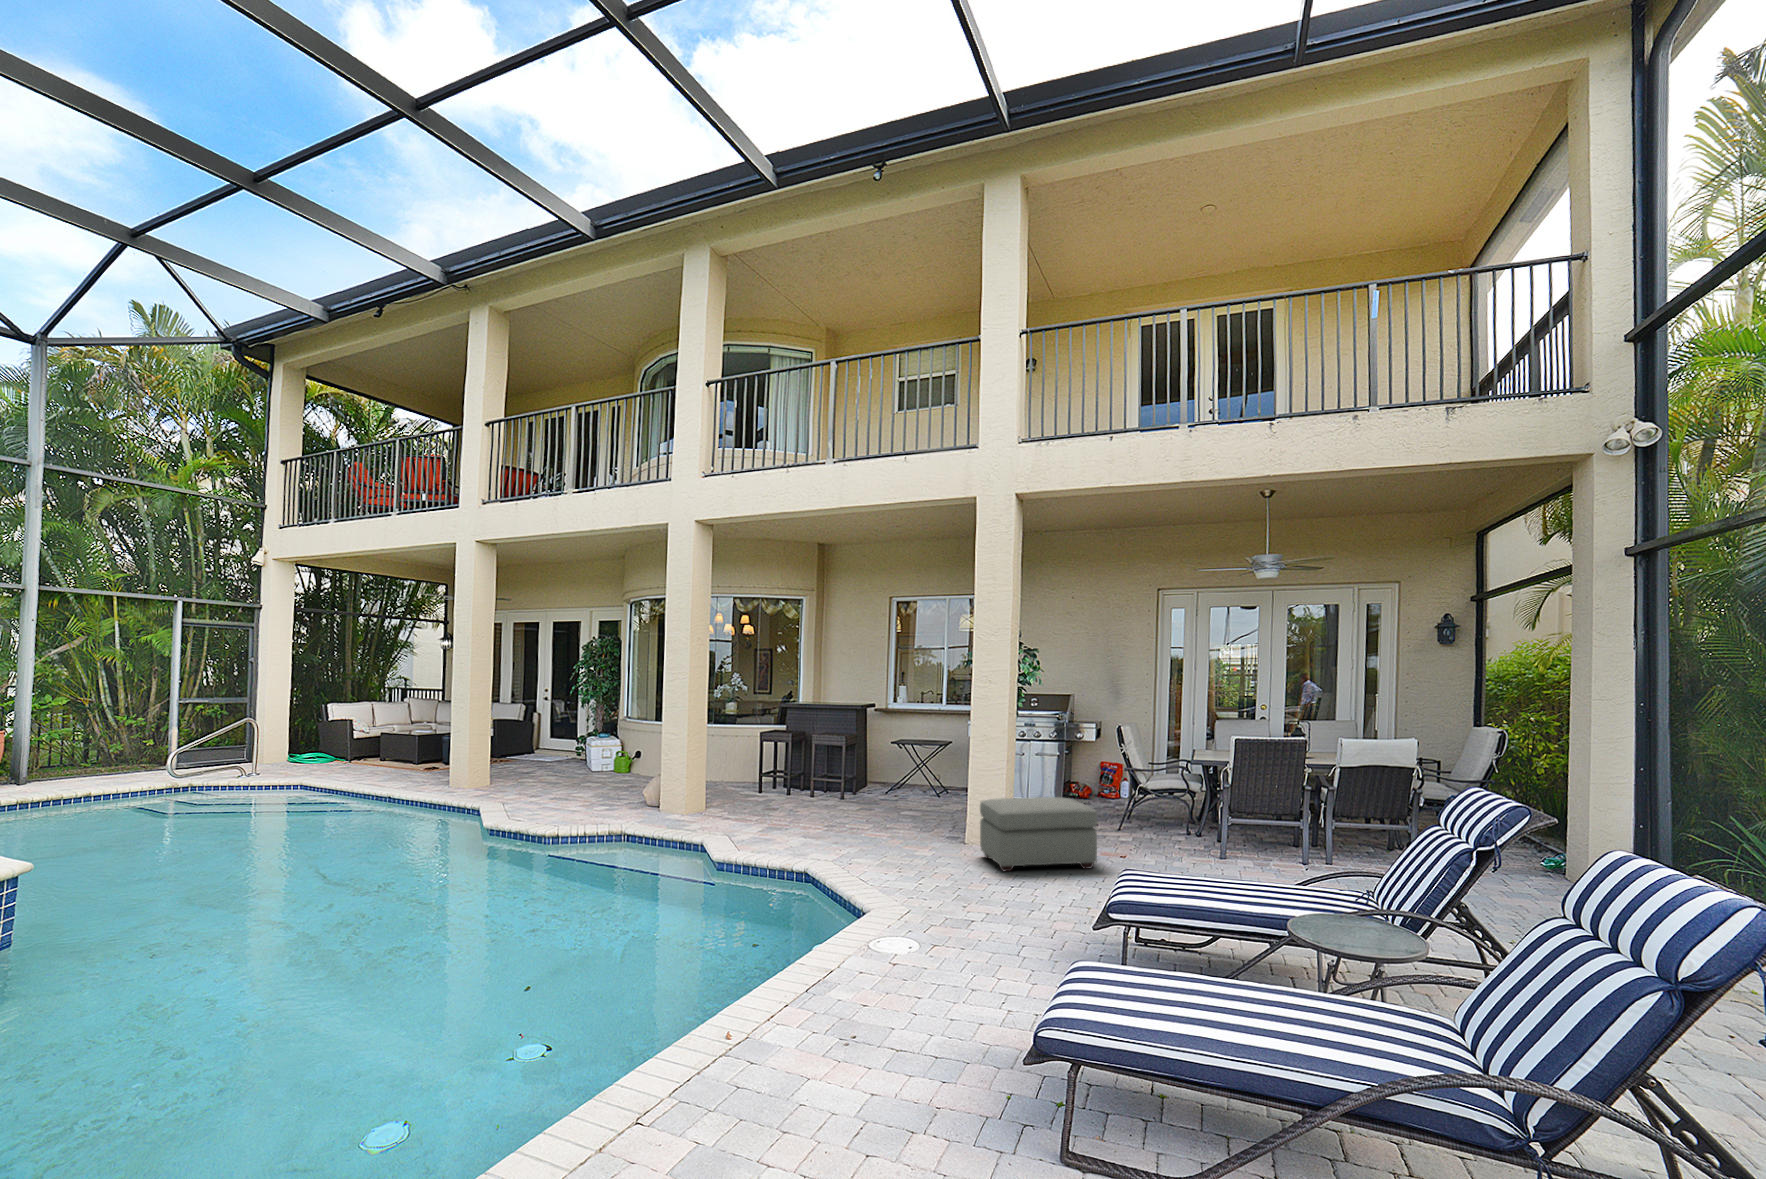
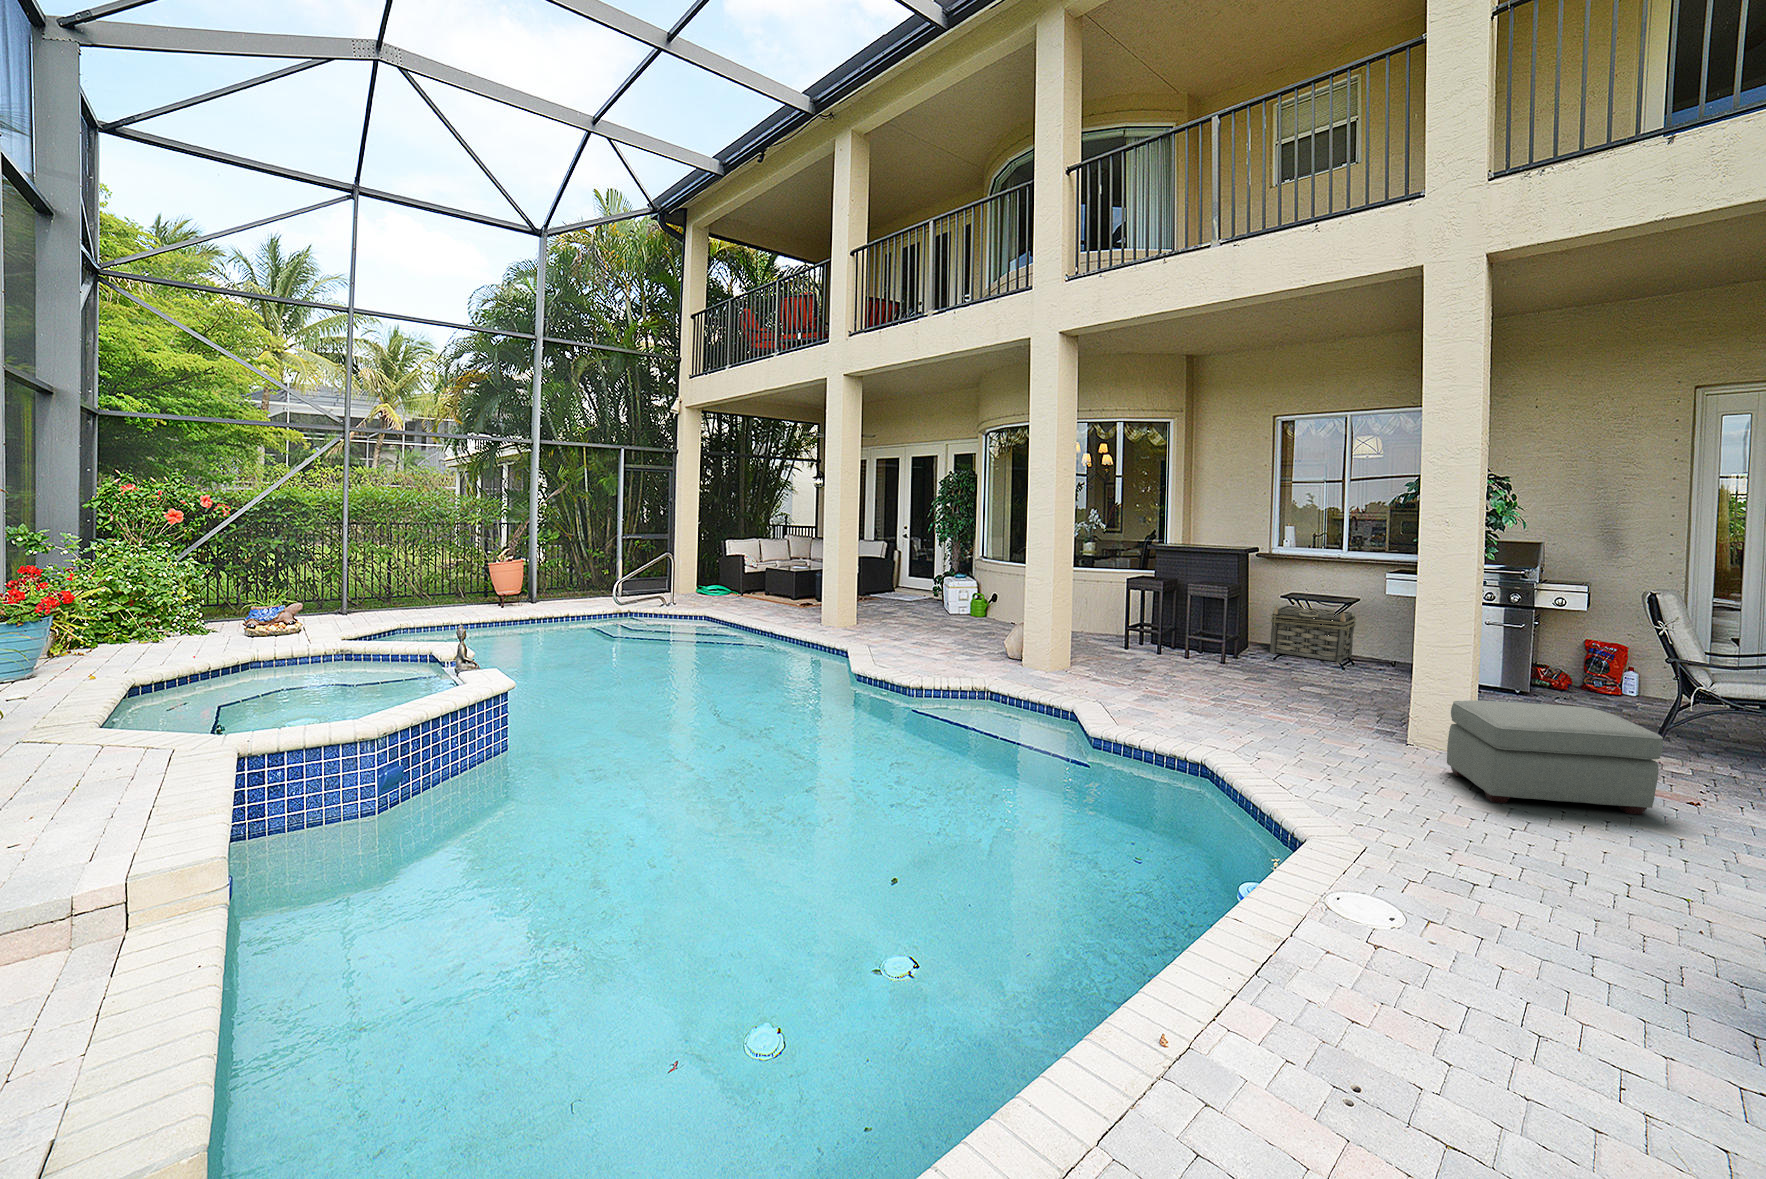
basket: none [880,745,946,792] -> present [1270,605,1356,663]

